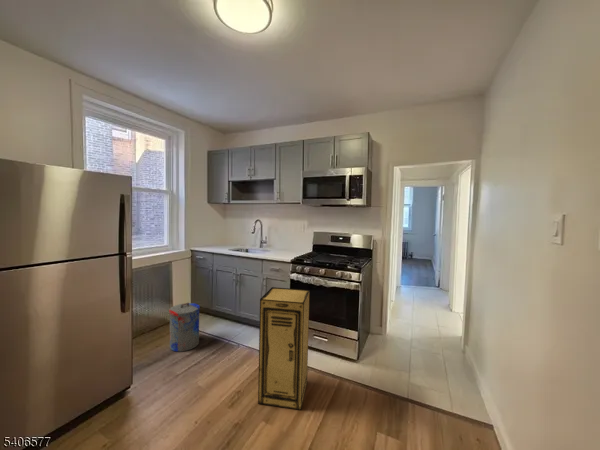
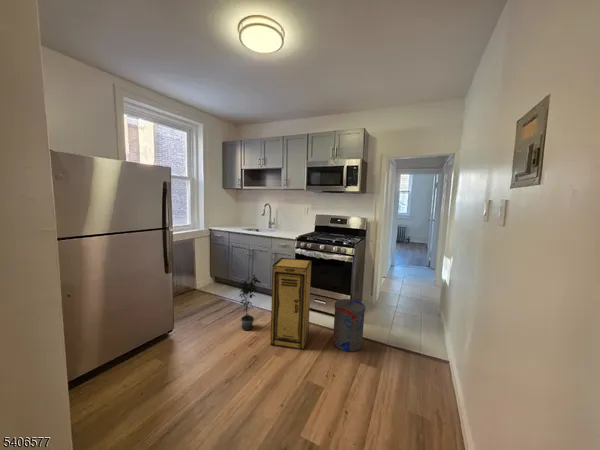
trash can: present [169,303,200,352] -> present [333,299,365,351]
potted plant: none [215,309,246,381] -> present [237,275,260,330]

